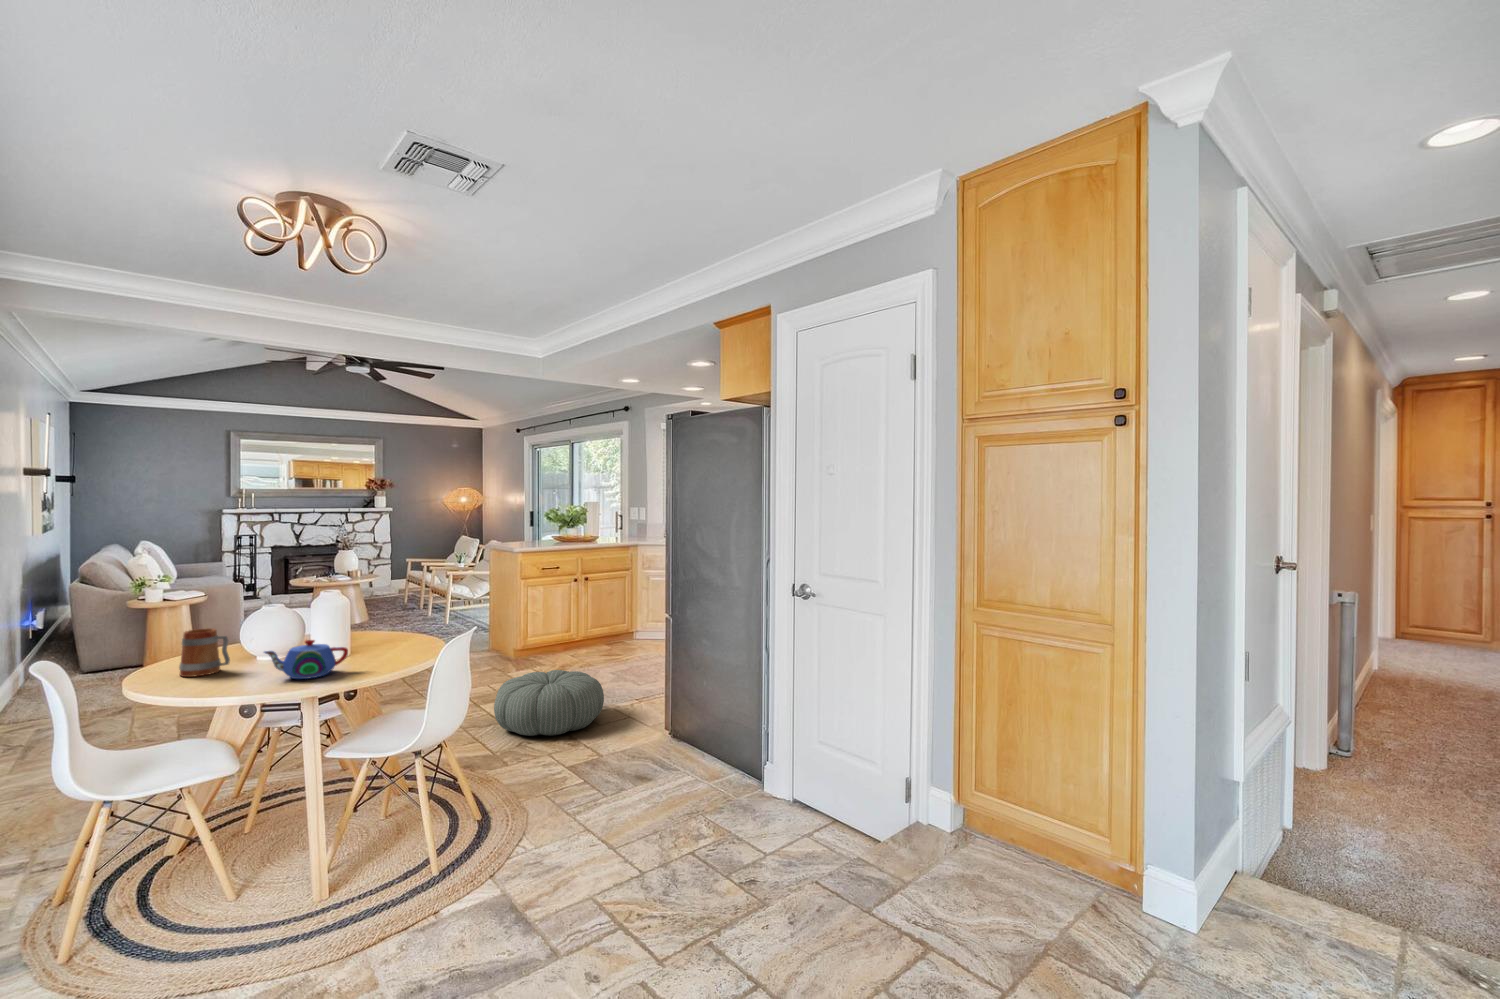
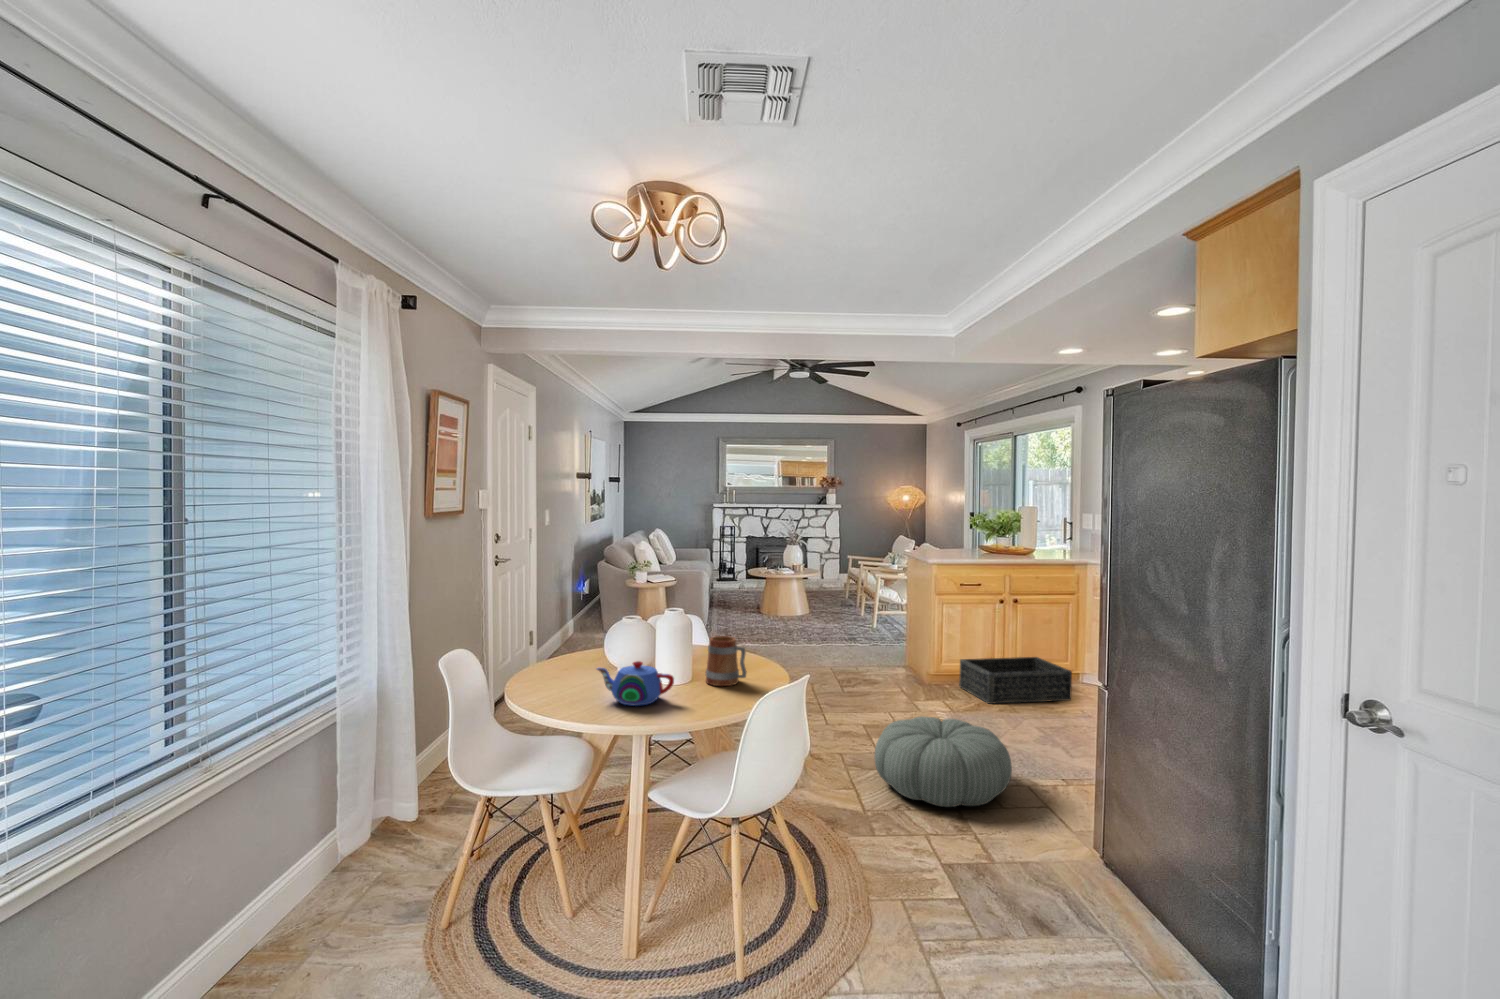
basket: none [541,623,630,665] -> present [959,657,1072,704]
mug: present [179,628,230,677] -> present [706,636,747,686]

